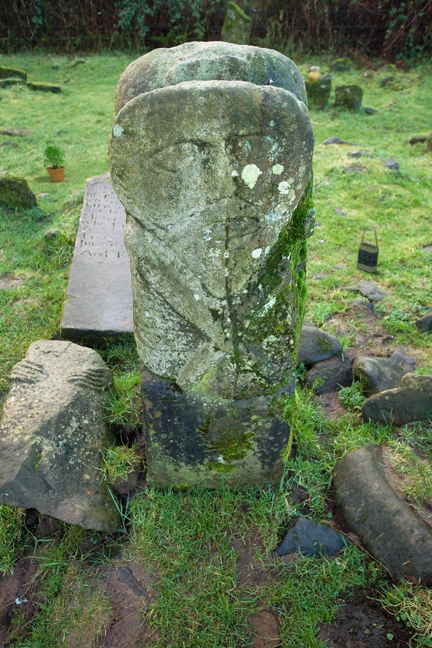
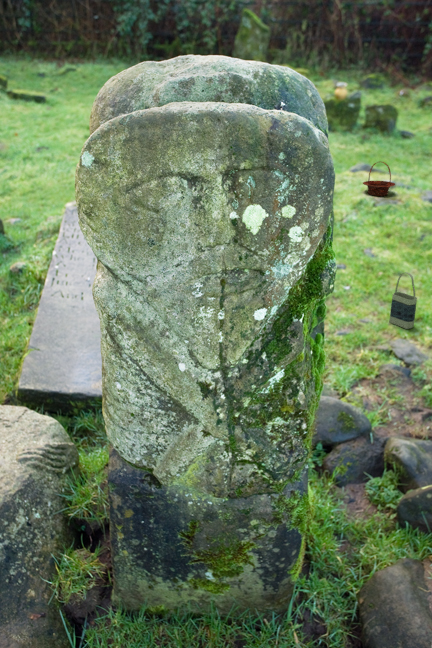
basket: none [333,135,361,164] -> present [363,162,395,196]
potted plant: present [43,146,66,182] -> none [16,164,46,206]

